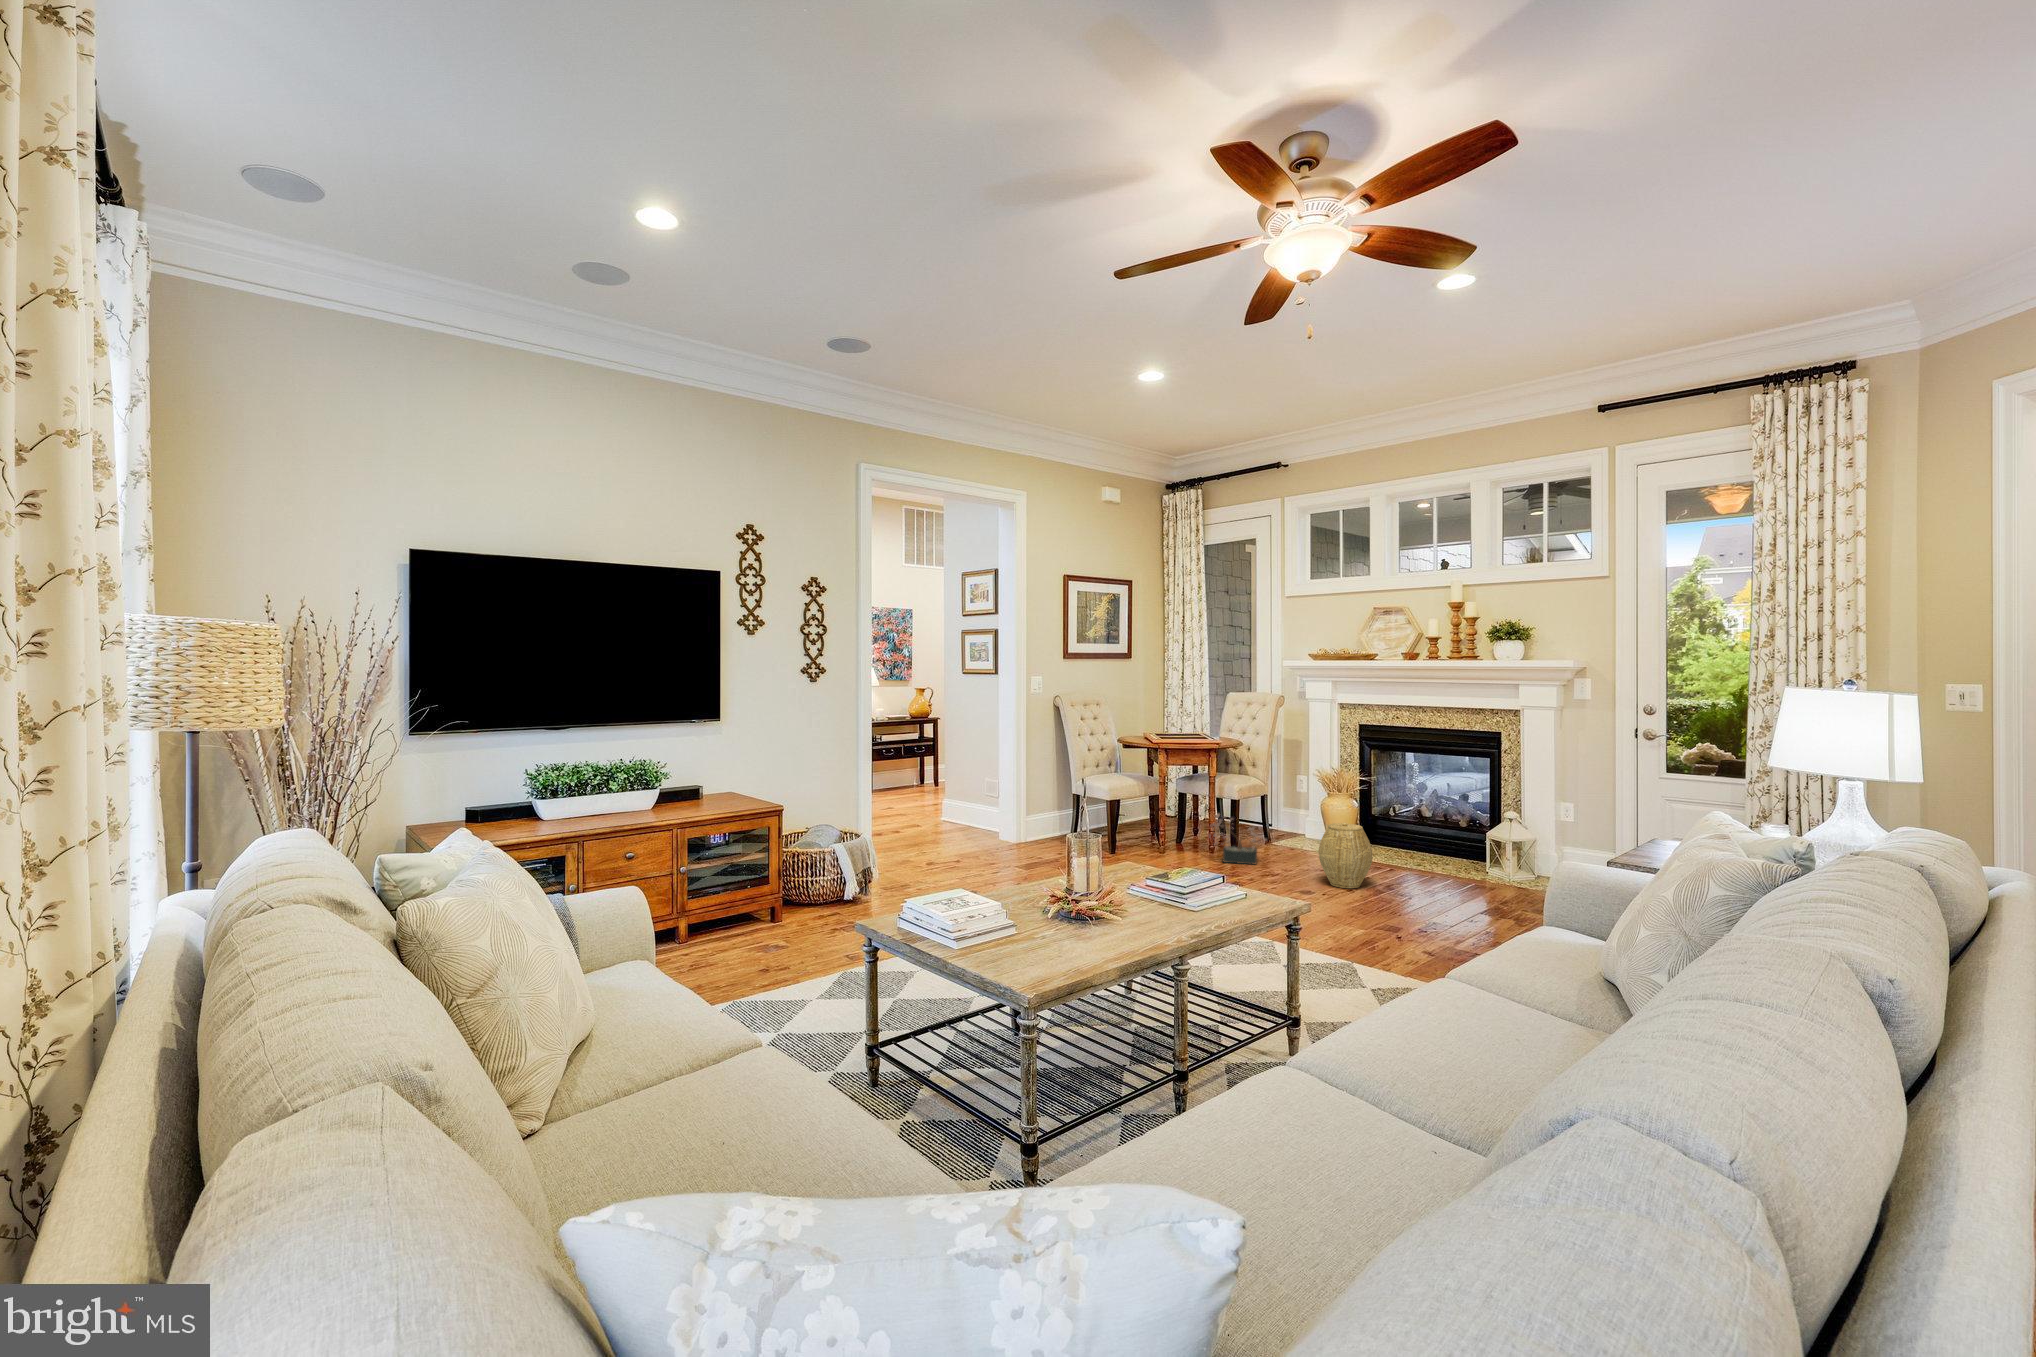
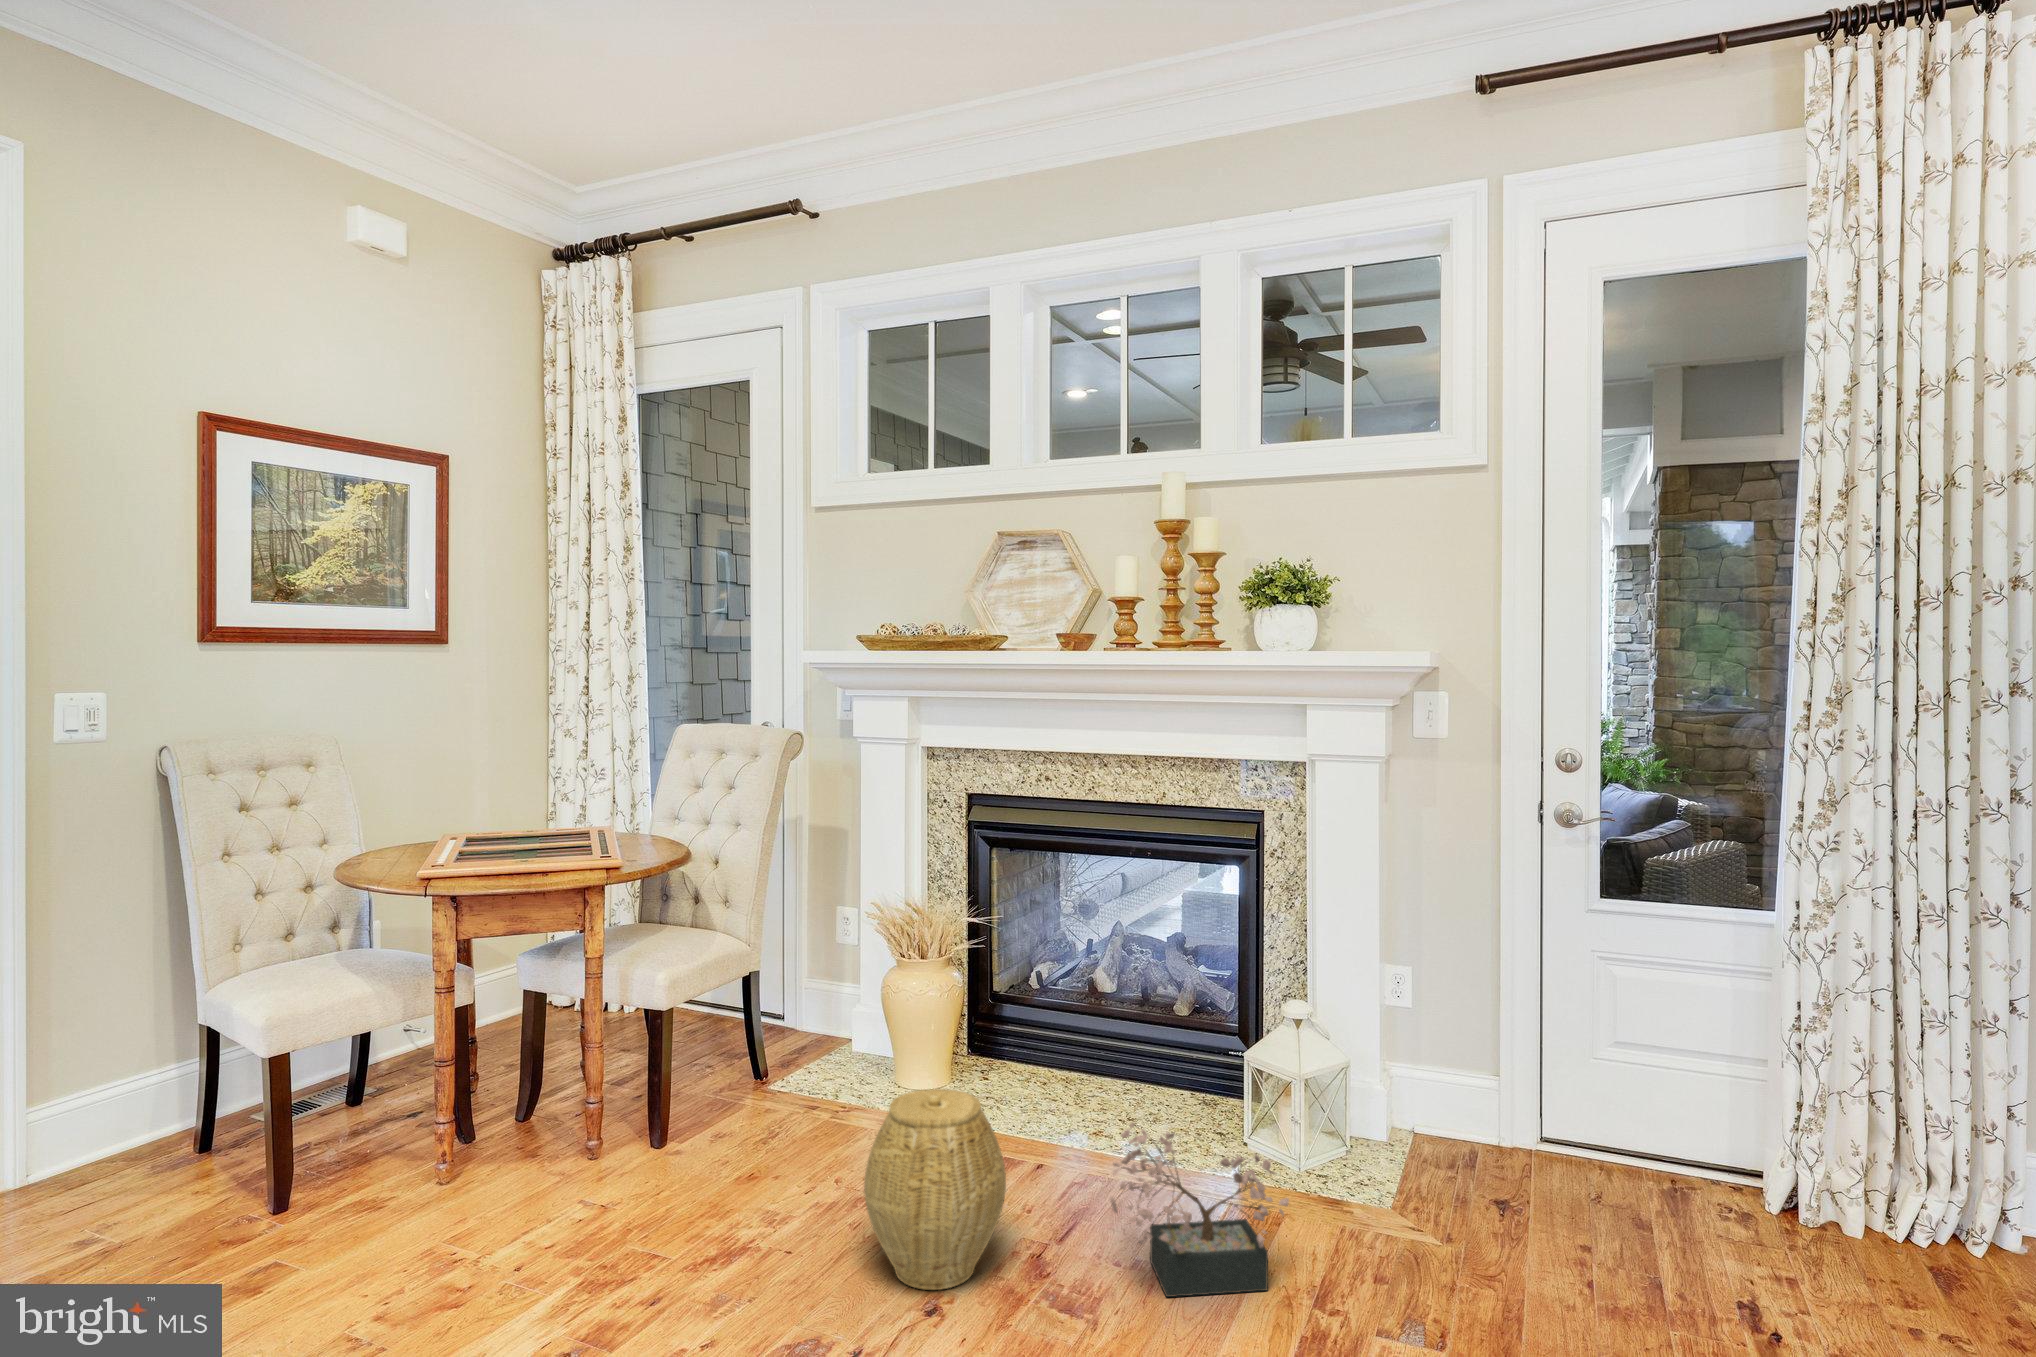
decorative plant: present [1209,814,1265,865] -> present [1110,1123,1289,1297]

